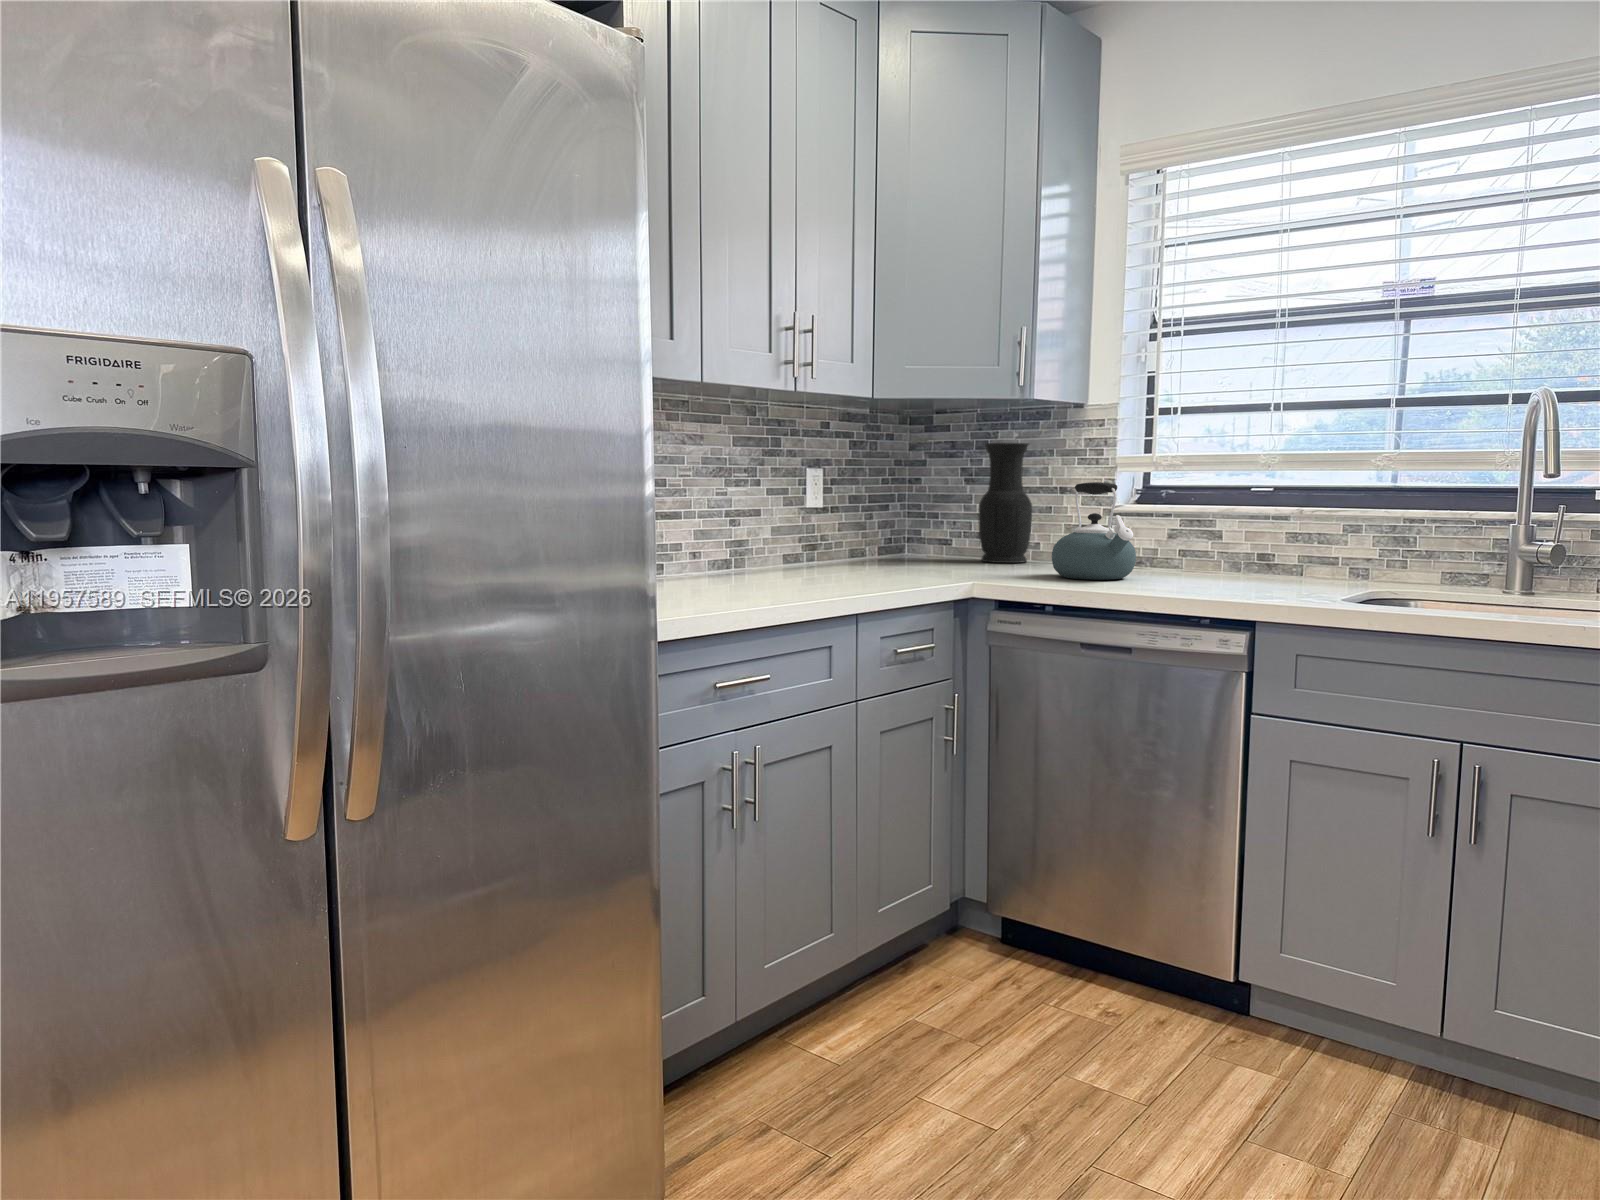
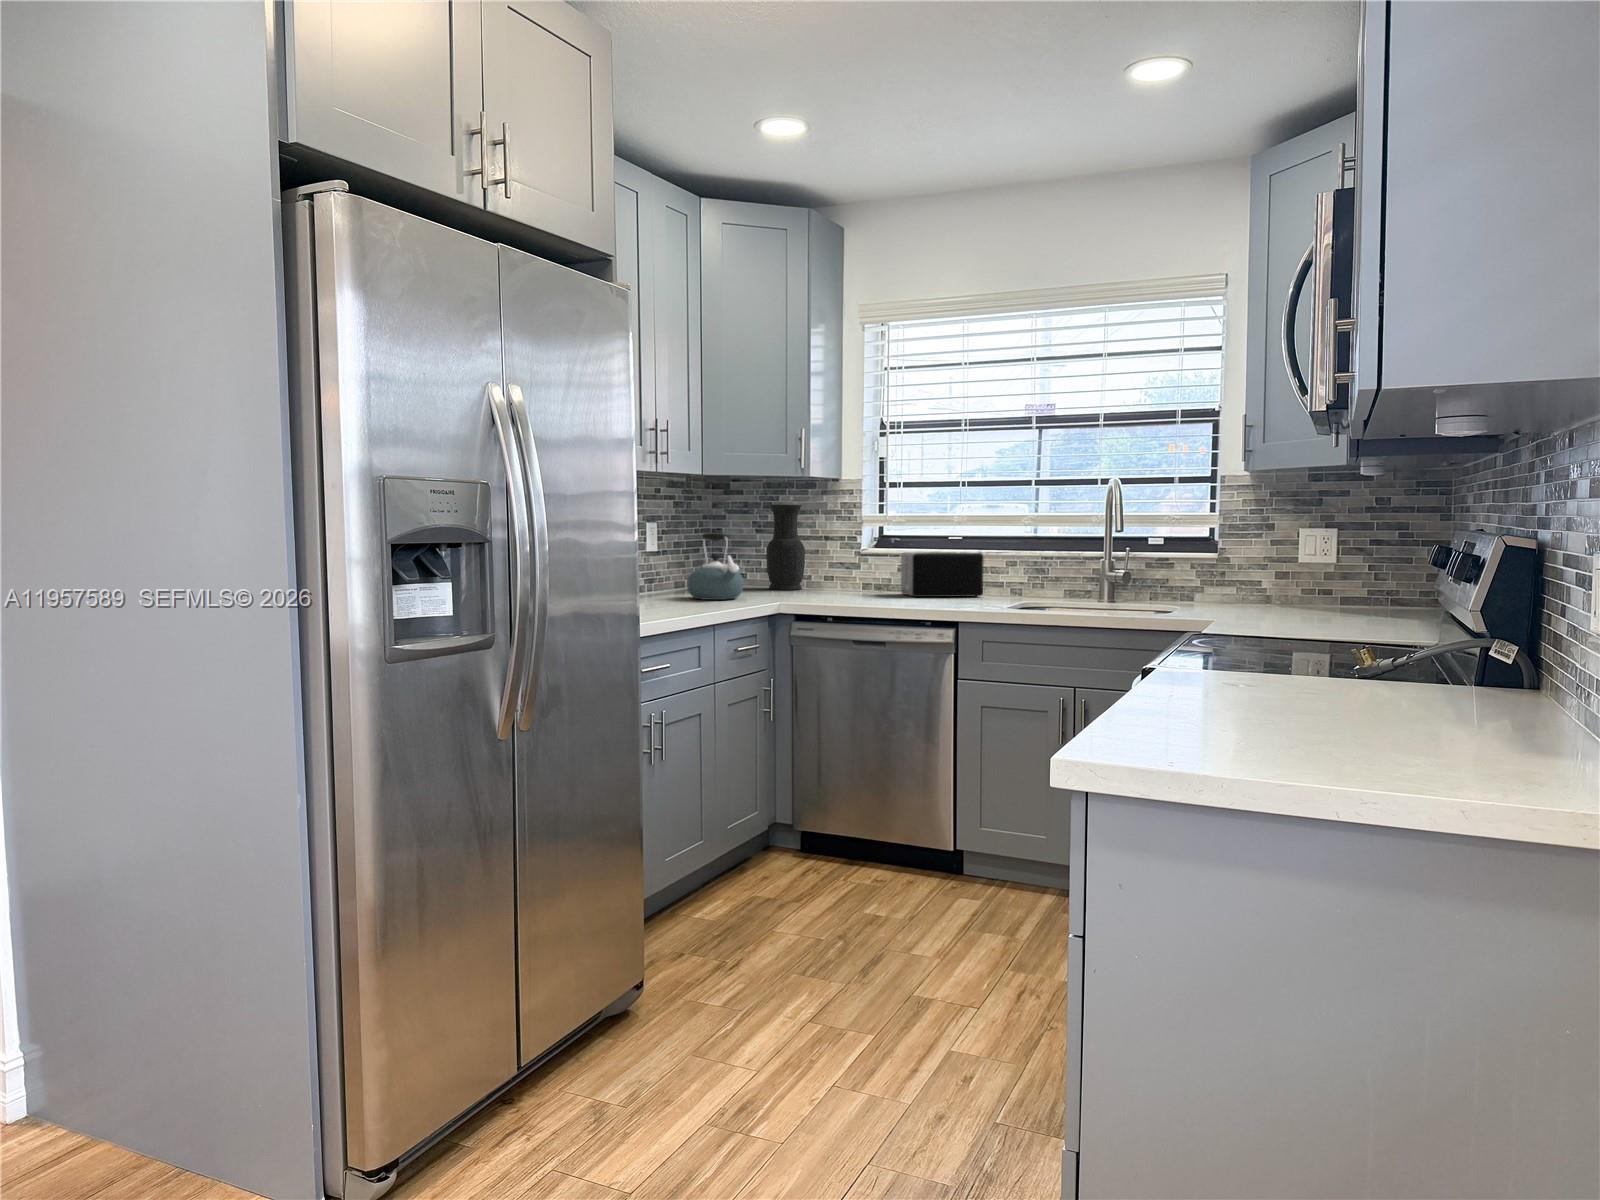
kettle: present [1052,482,1136,580] -> present [687,533,744,600]
toaster: none [1167,511,1304,579] -> present [900,552,984,597]

